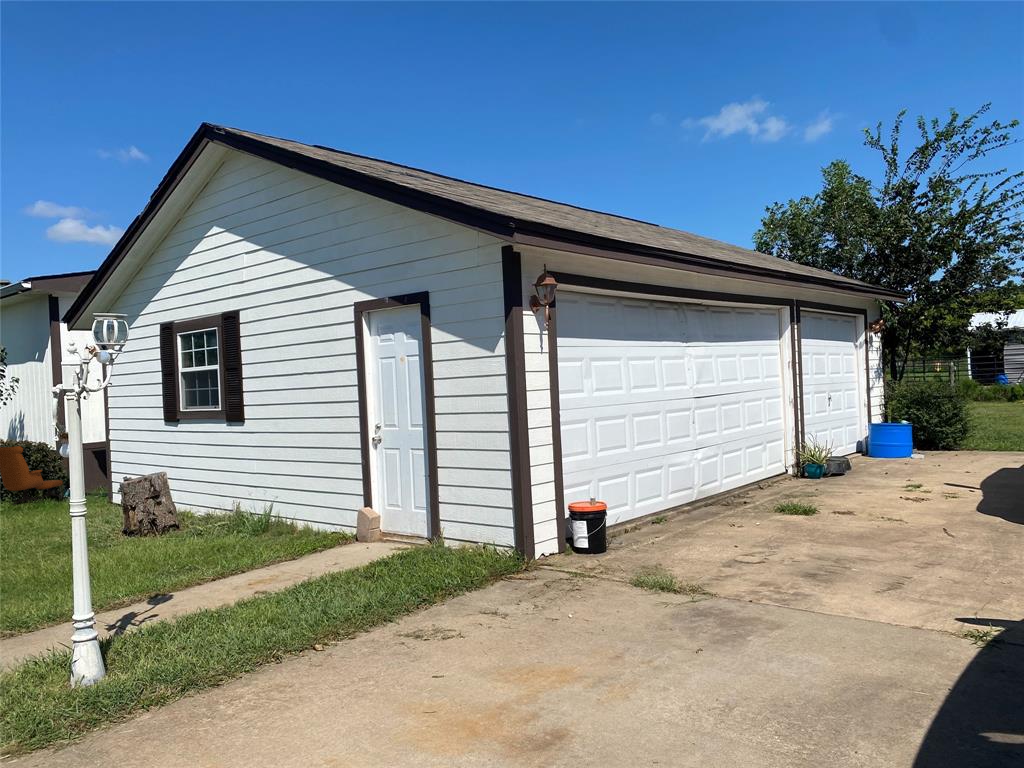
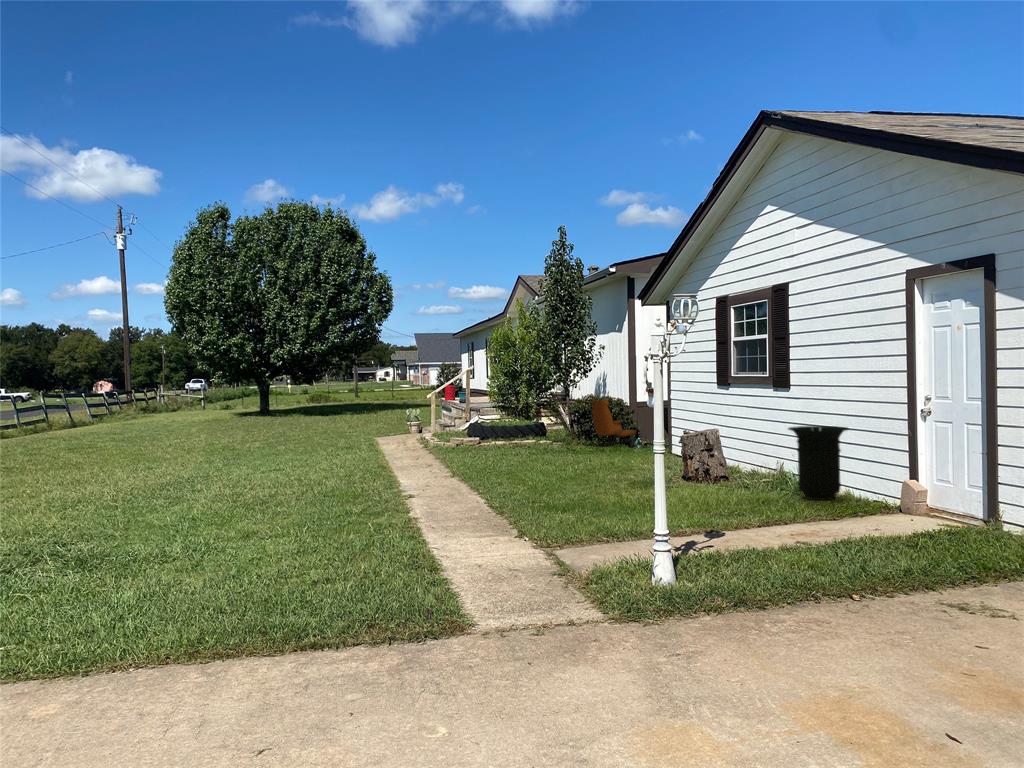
trash can: none [243,460,306,539] -> present [788,426,849,500]

